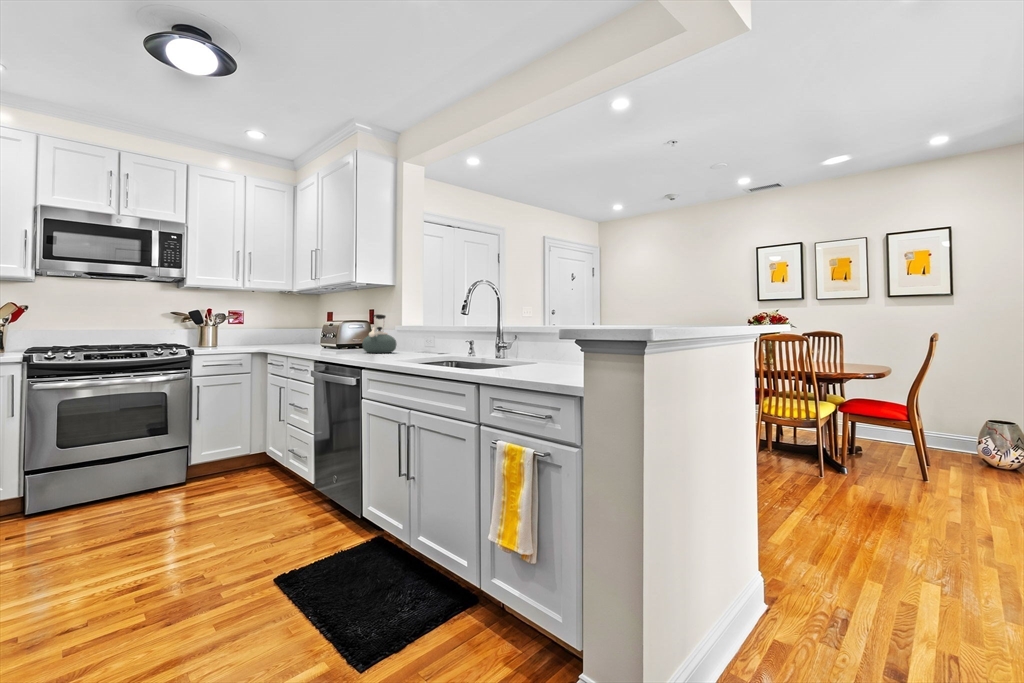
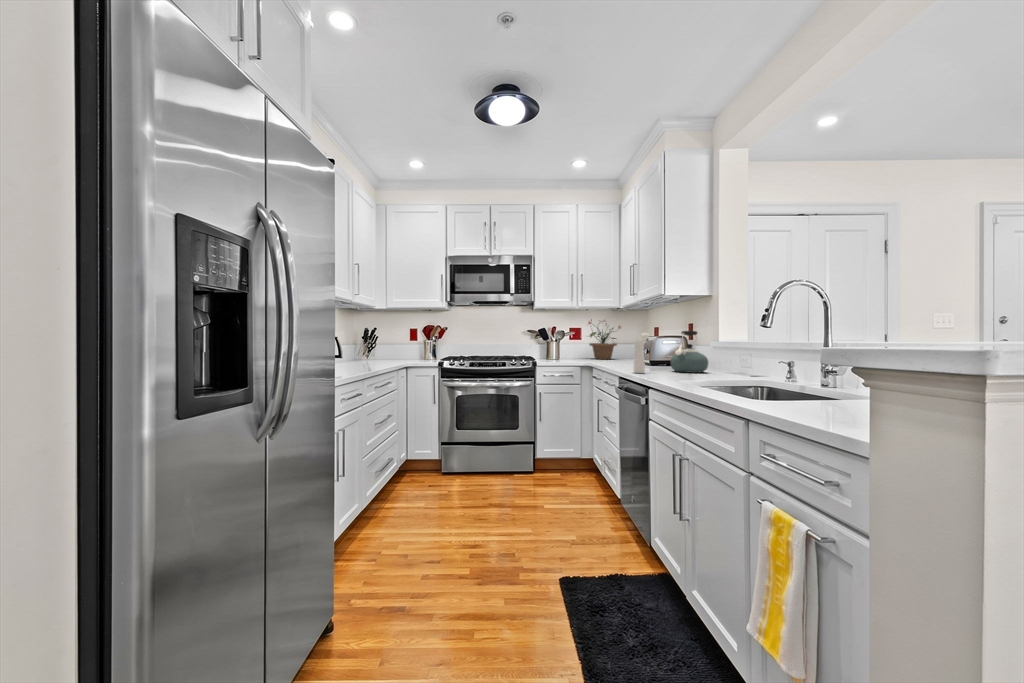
potted plant: none [244,300,293,347] -> present [588,319,621,359]
pepper mill: none [331,315,345,355] -> present [633,333,649,373]

